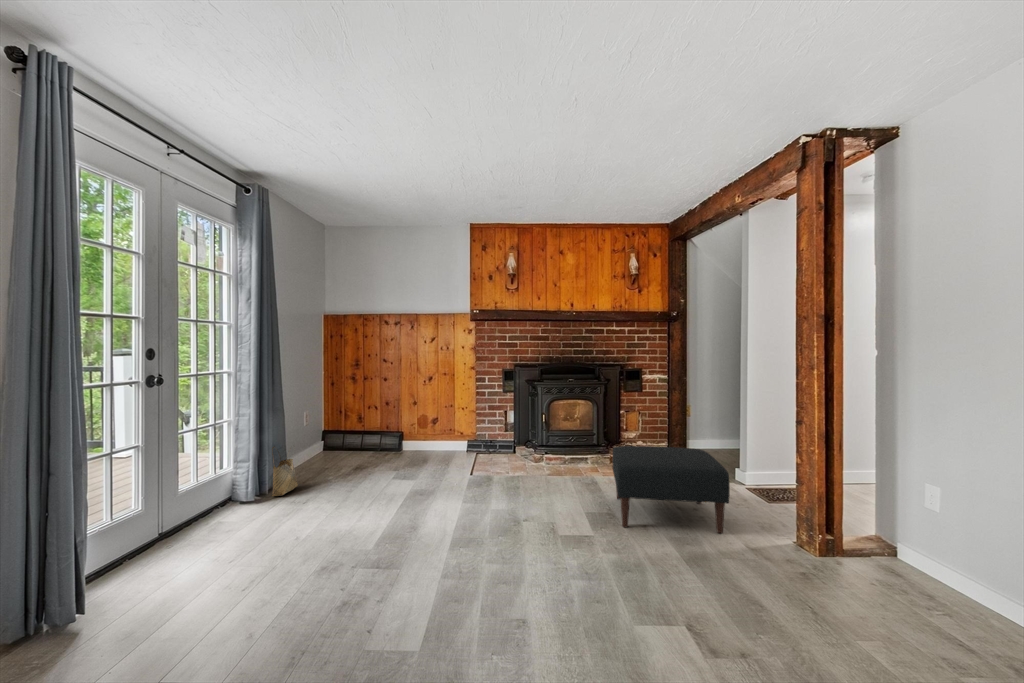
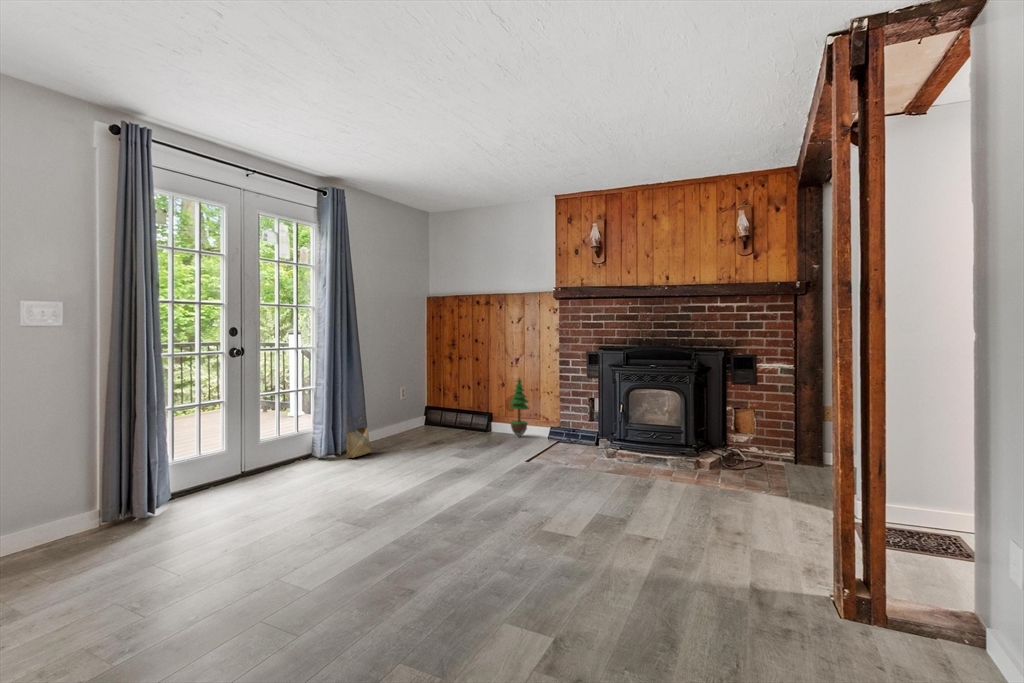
potted tree: none [426,394,447,453] -> present [509,378,529,437]
ottoman: present [612,446,730,533] -> none [613,445,765,564]

